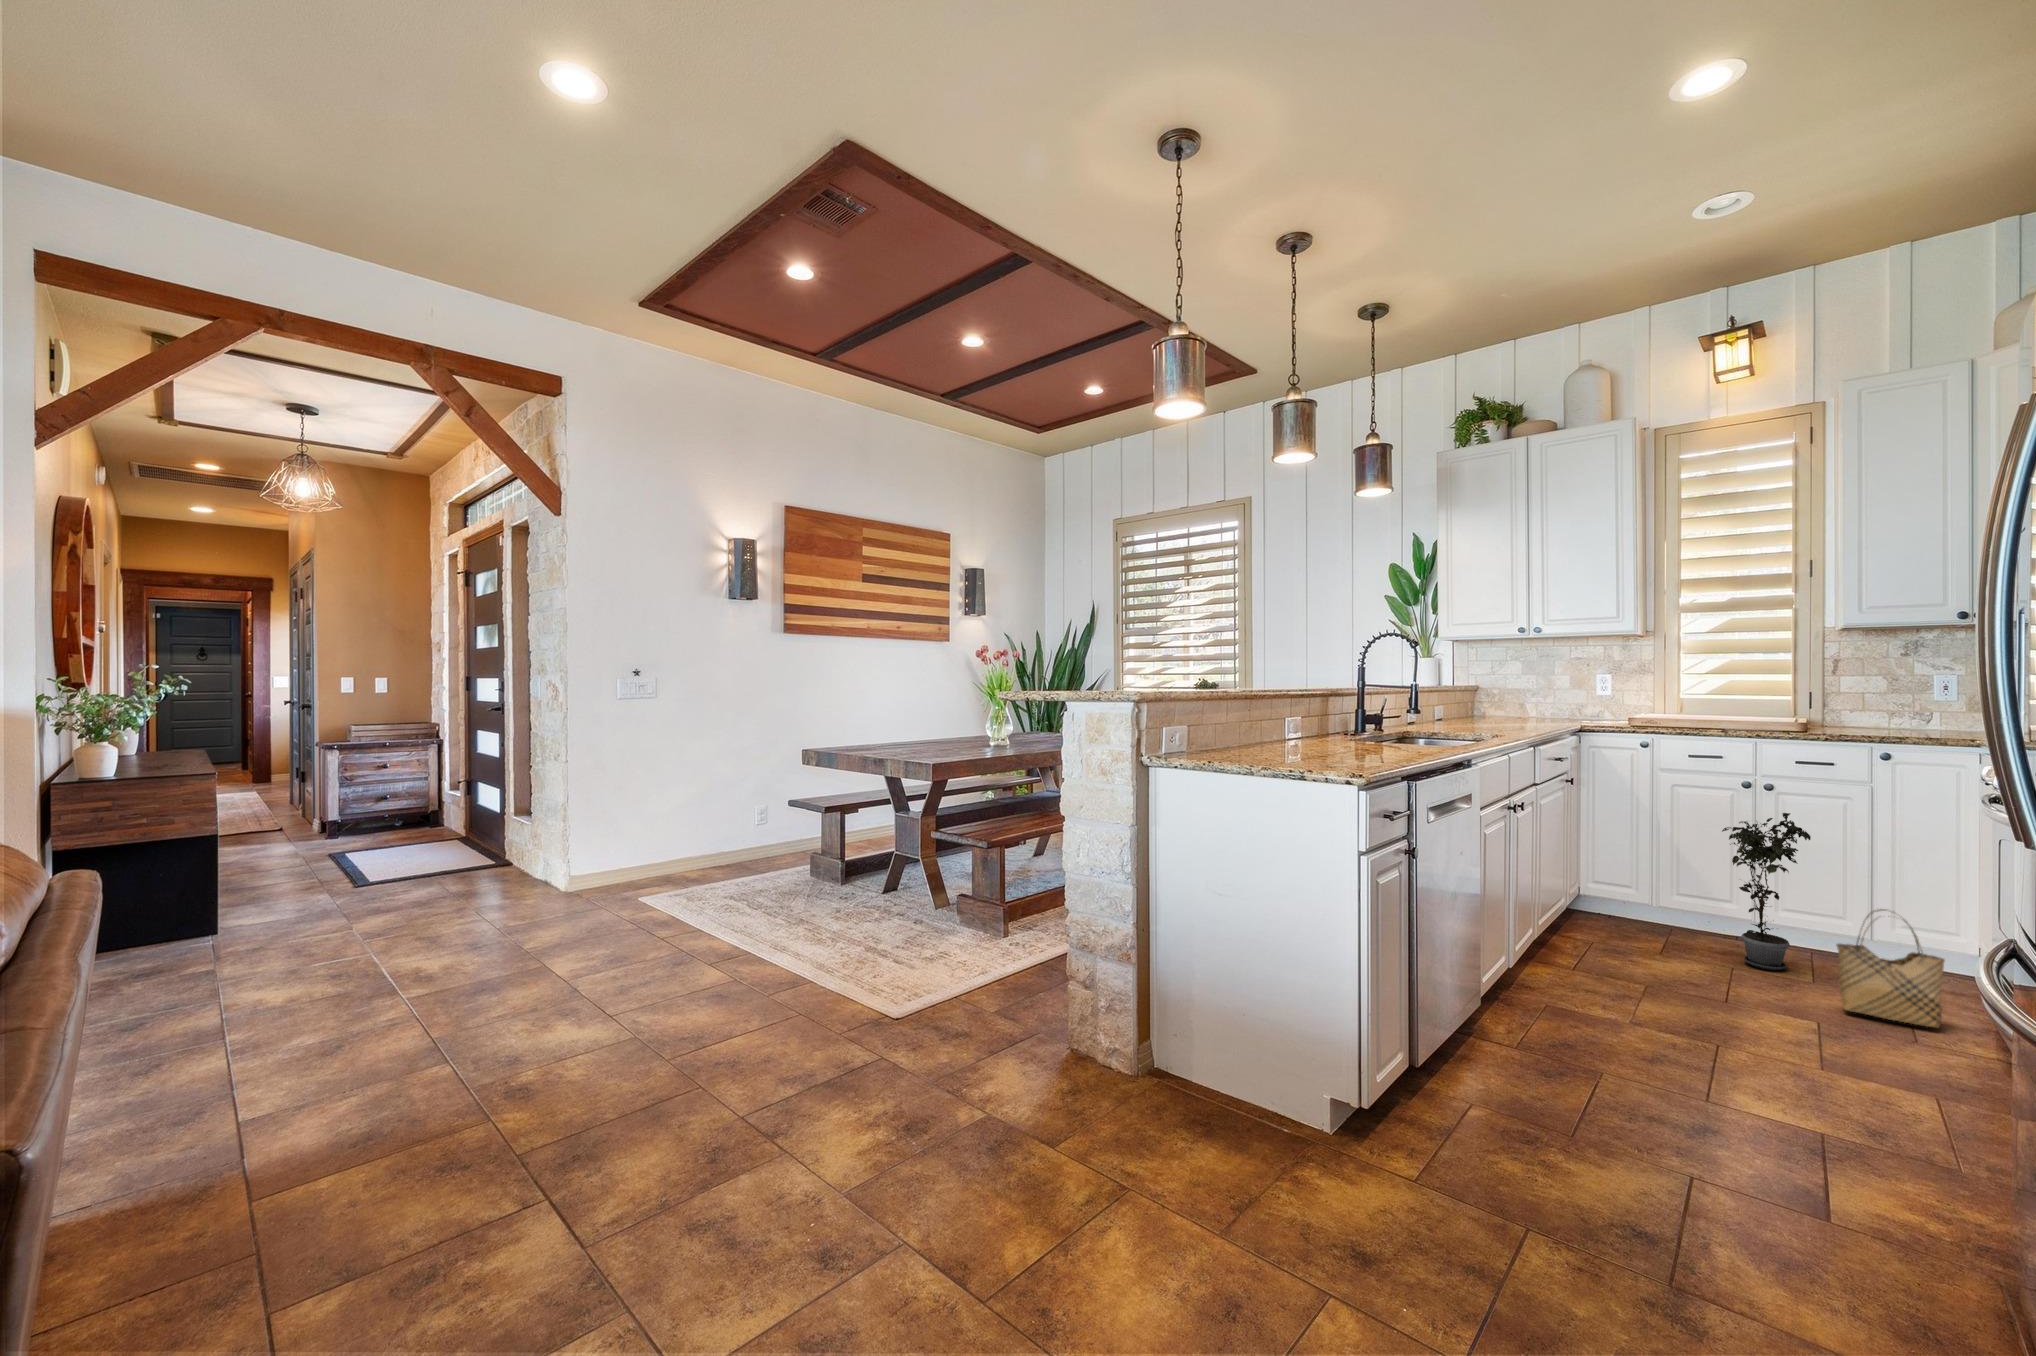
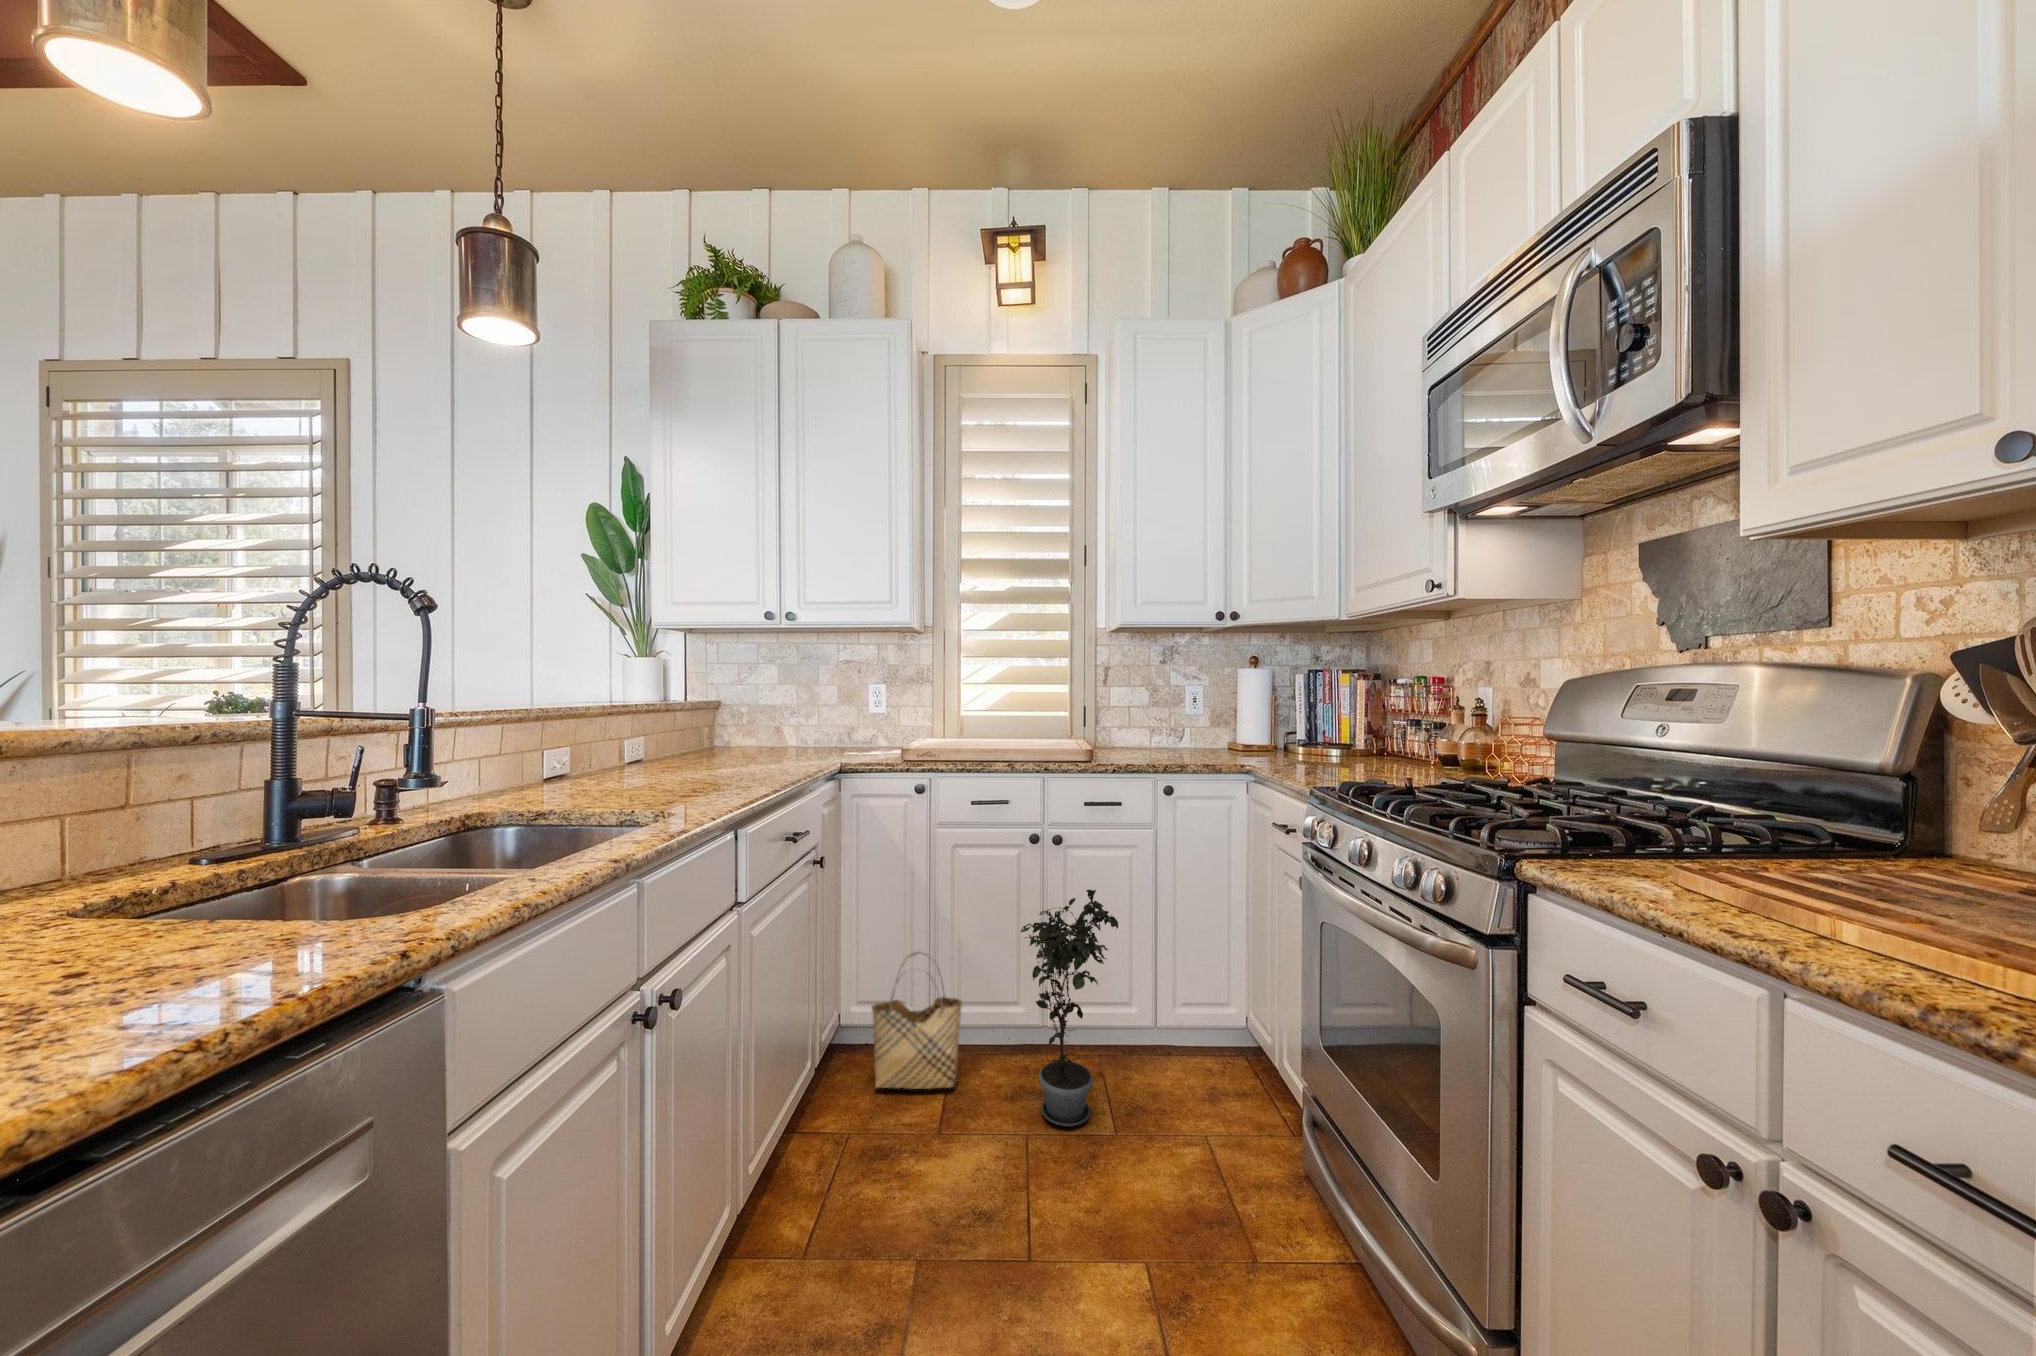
woven basket: present [1837,909,1945,1027] -> present [872,952,962,1089]

